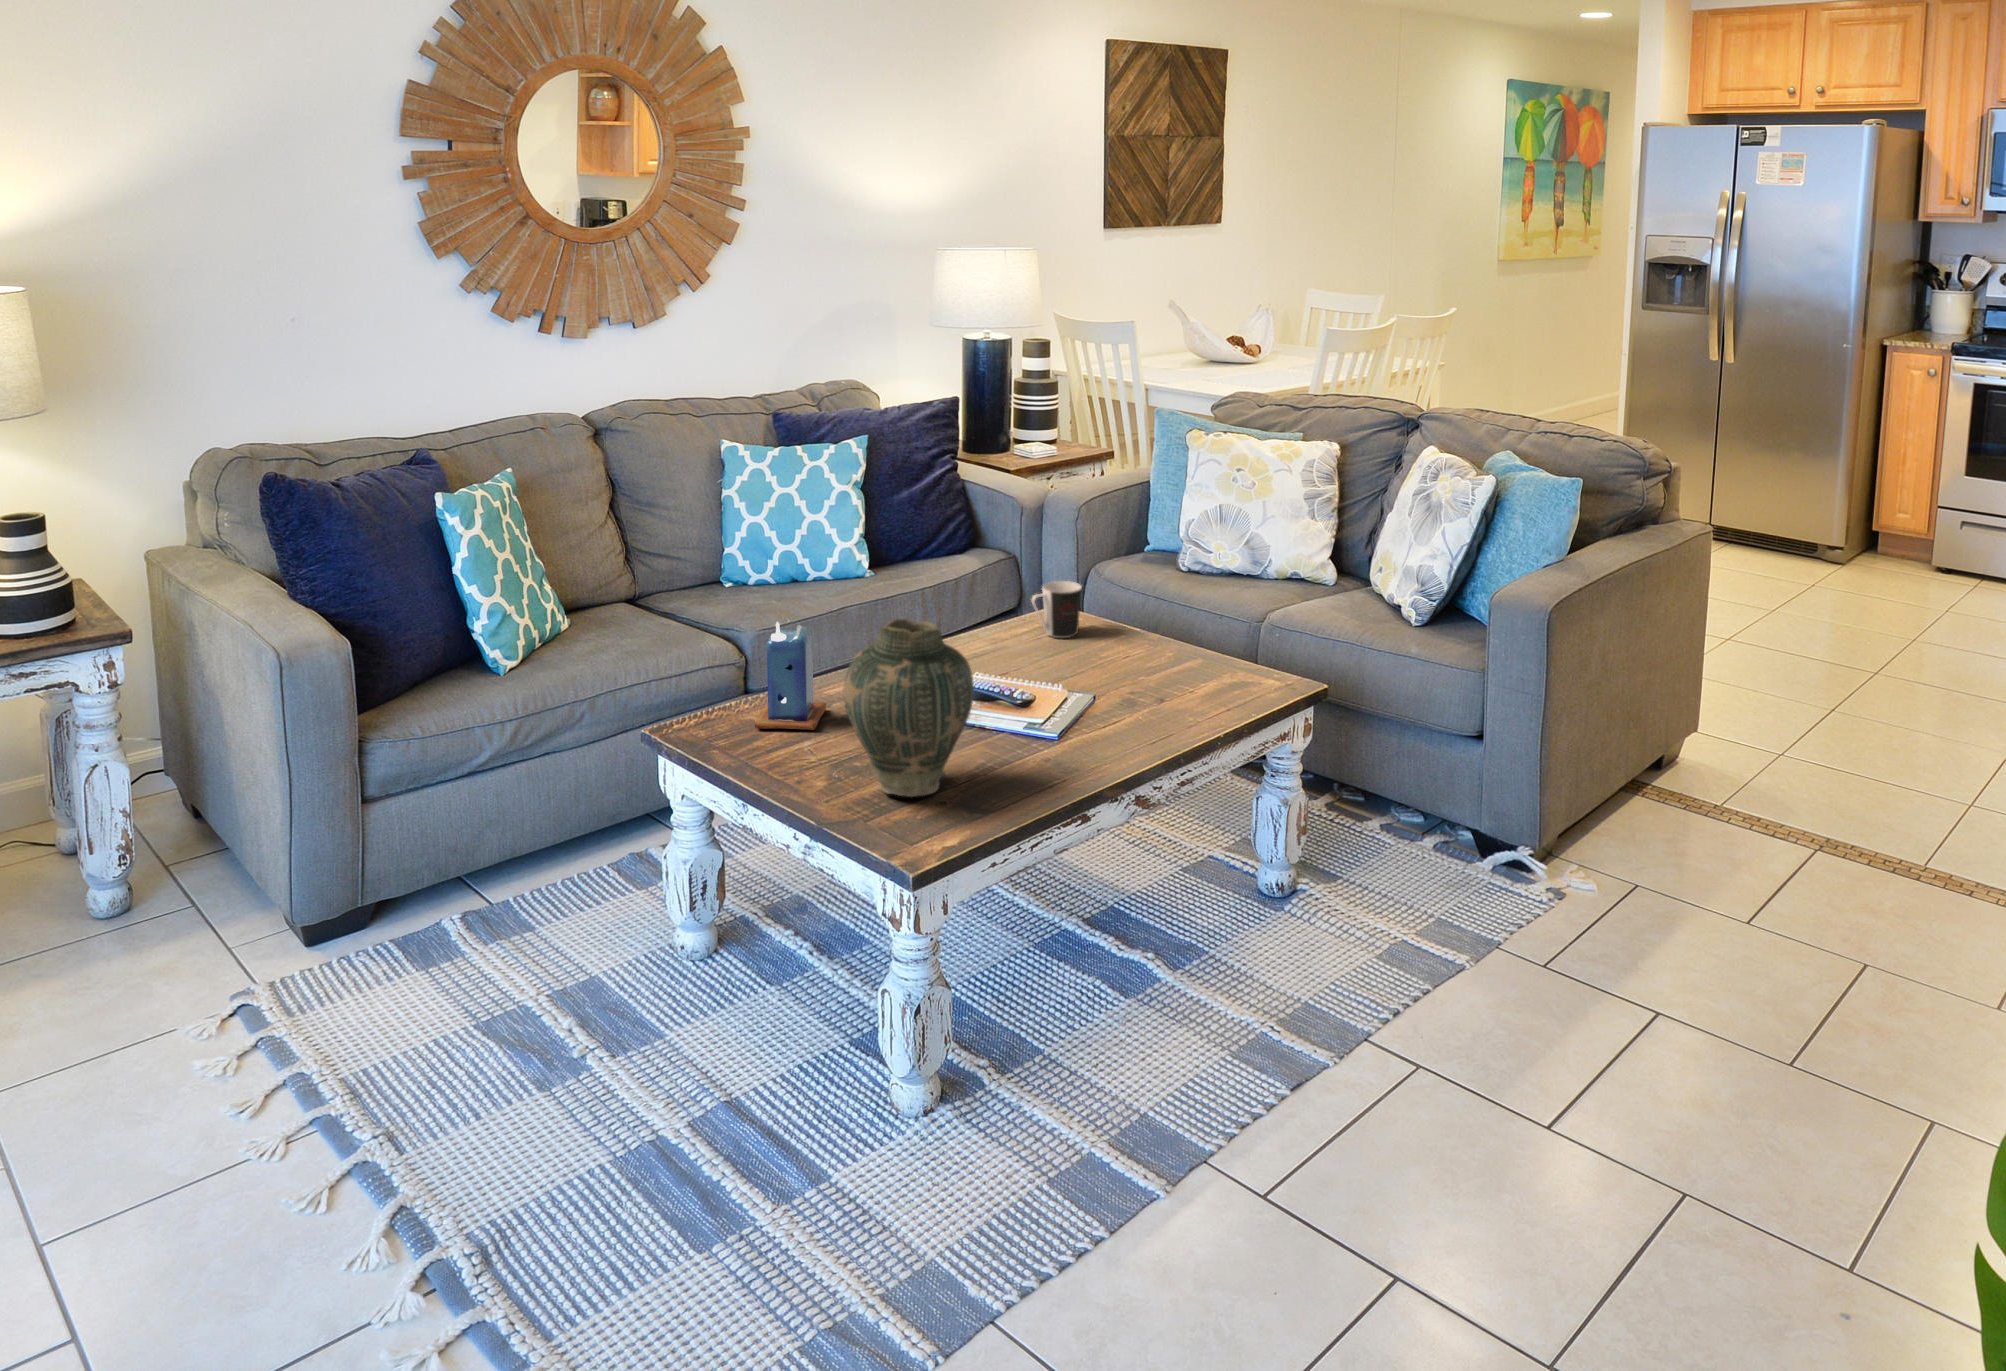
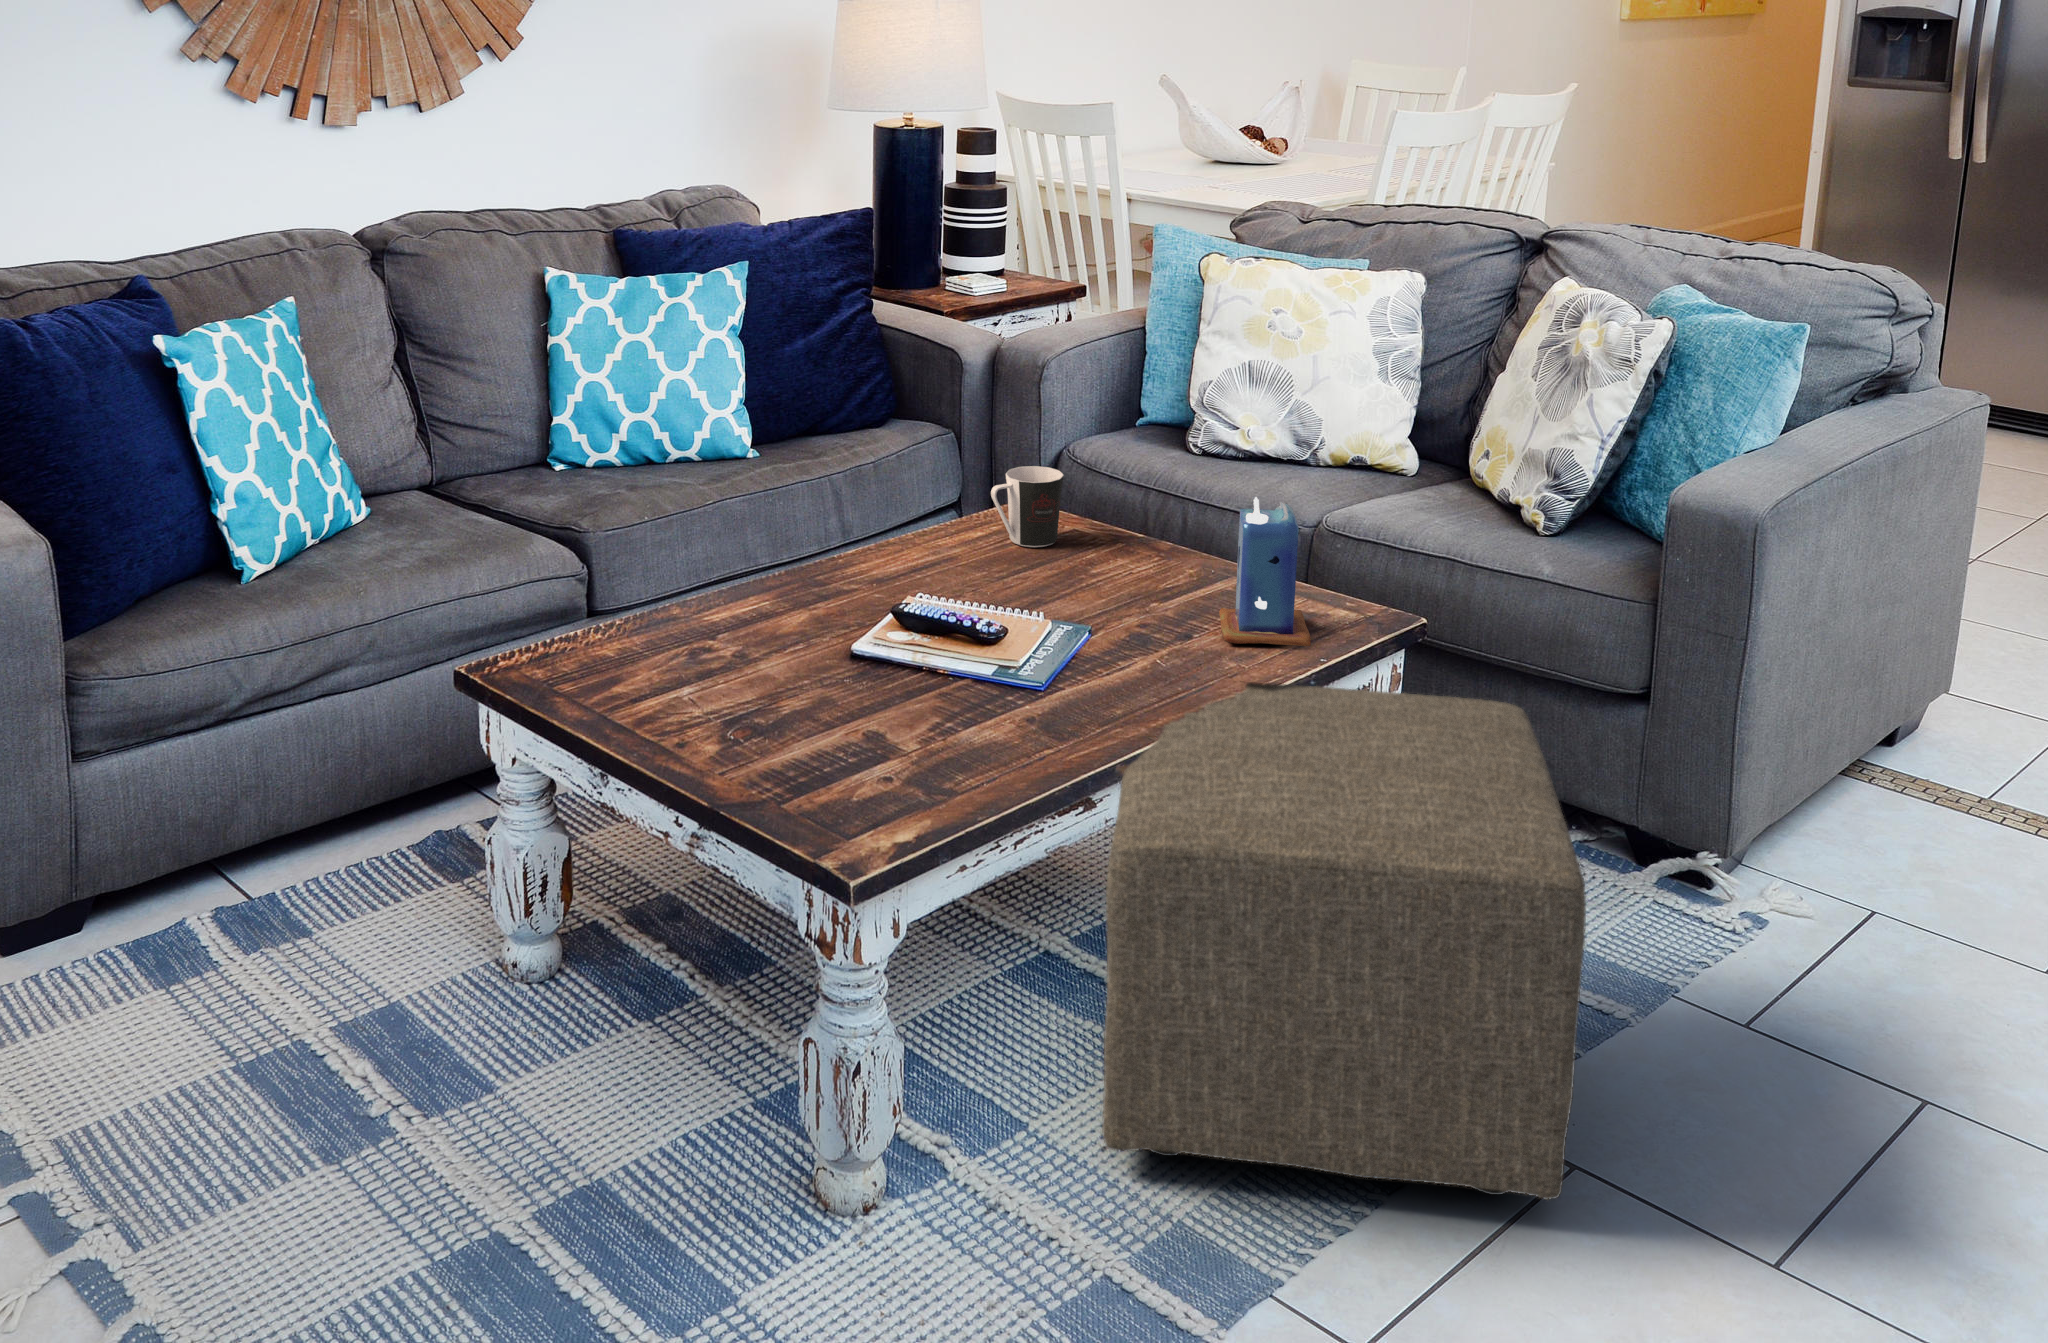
vase: present [844,619,974,797] -> none [740,517,929,771]
candle: present [755,622,826,730] -> present [1219,497,1311,646]
ottoman: none [1093,728,1409,1087] -> present [1102,682,1586,1200]

